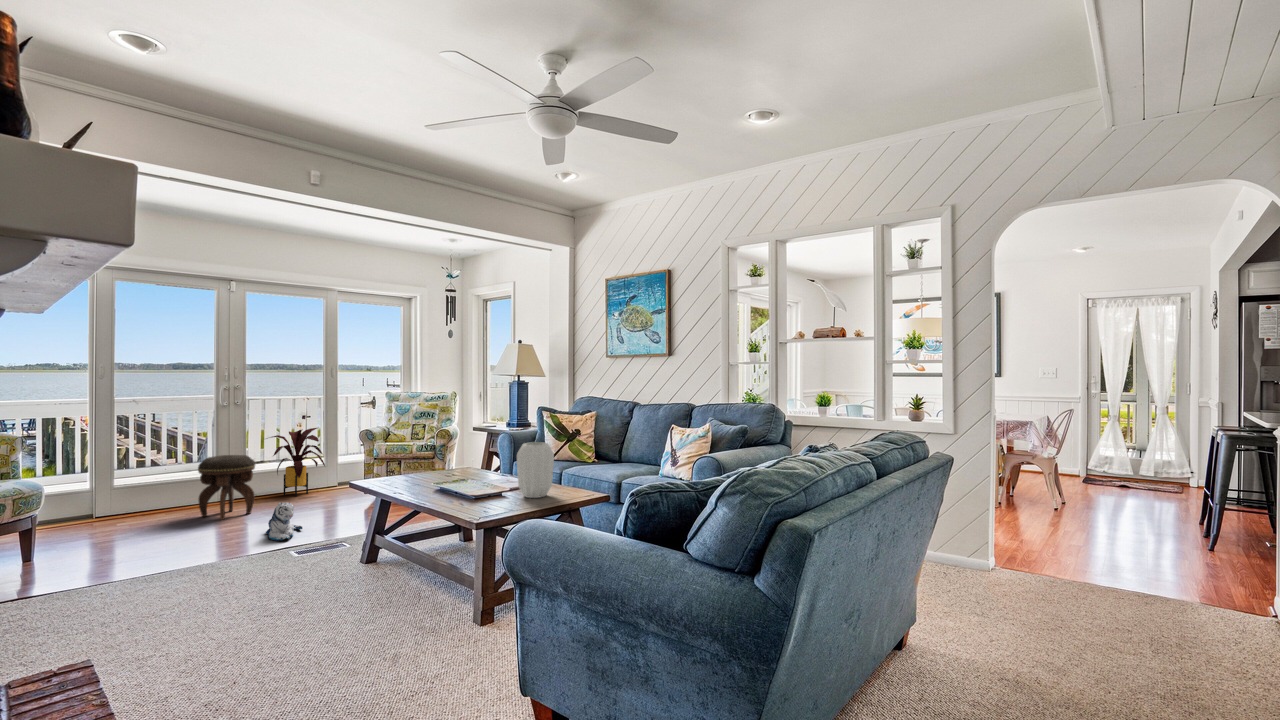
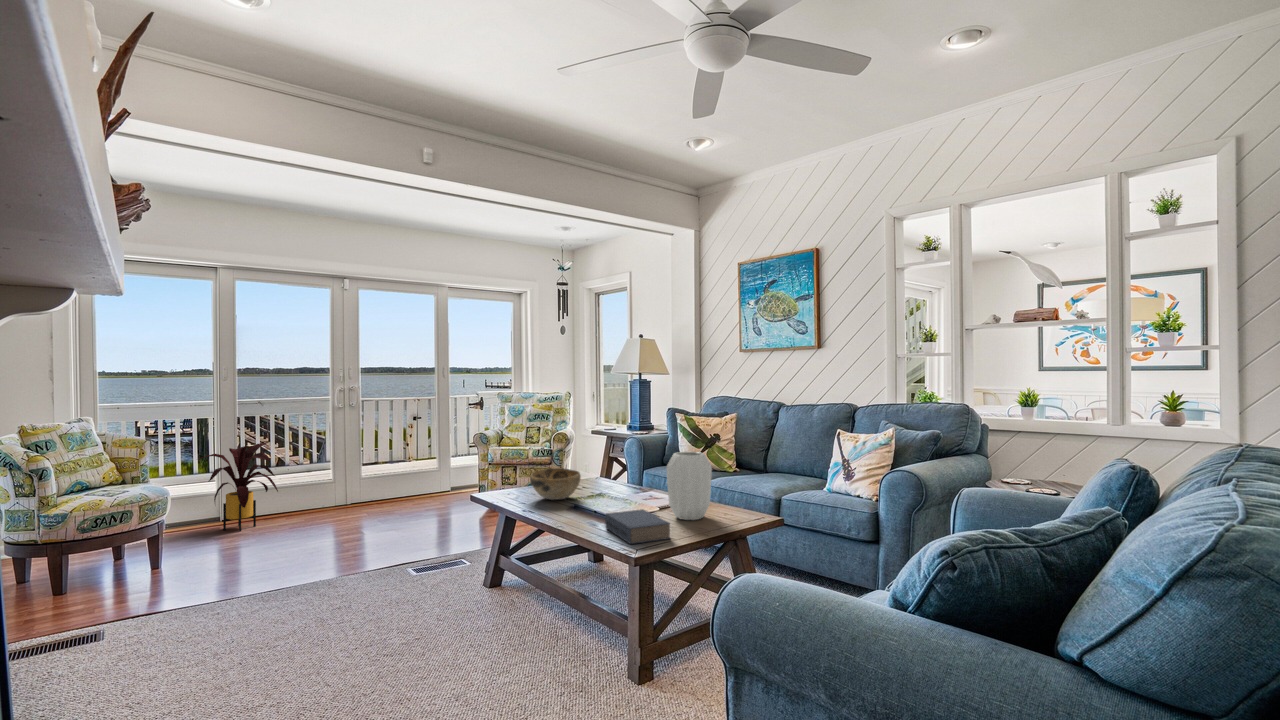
house plant: present [271,428,325,496] -> present [198,442,278,531]
footstool: present [198,455,255,520] -> none [314,459,371,528]
decorative bowl: none [403,459,449,485] -> present [530,468,581,500]
book: none [461,489,513,515] -> present [605,509,670,544]
plush toy: present [266,502,302,541] -> none [381,512,419,555]

